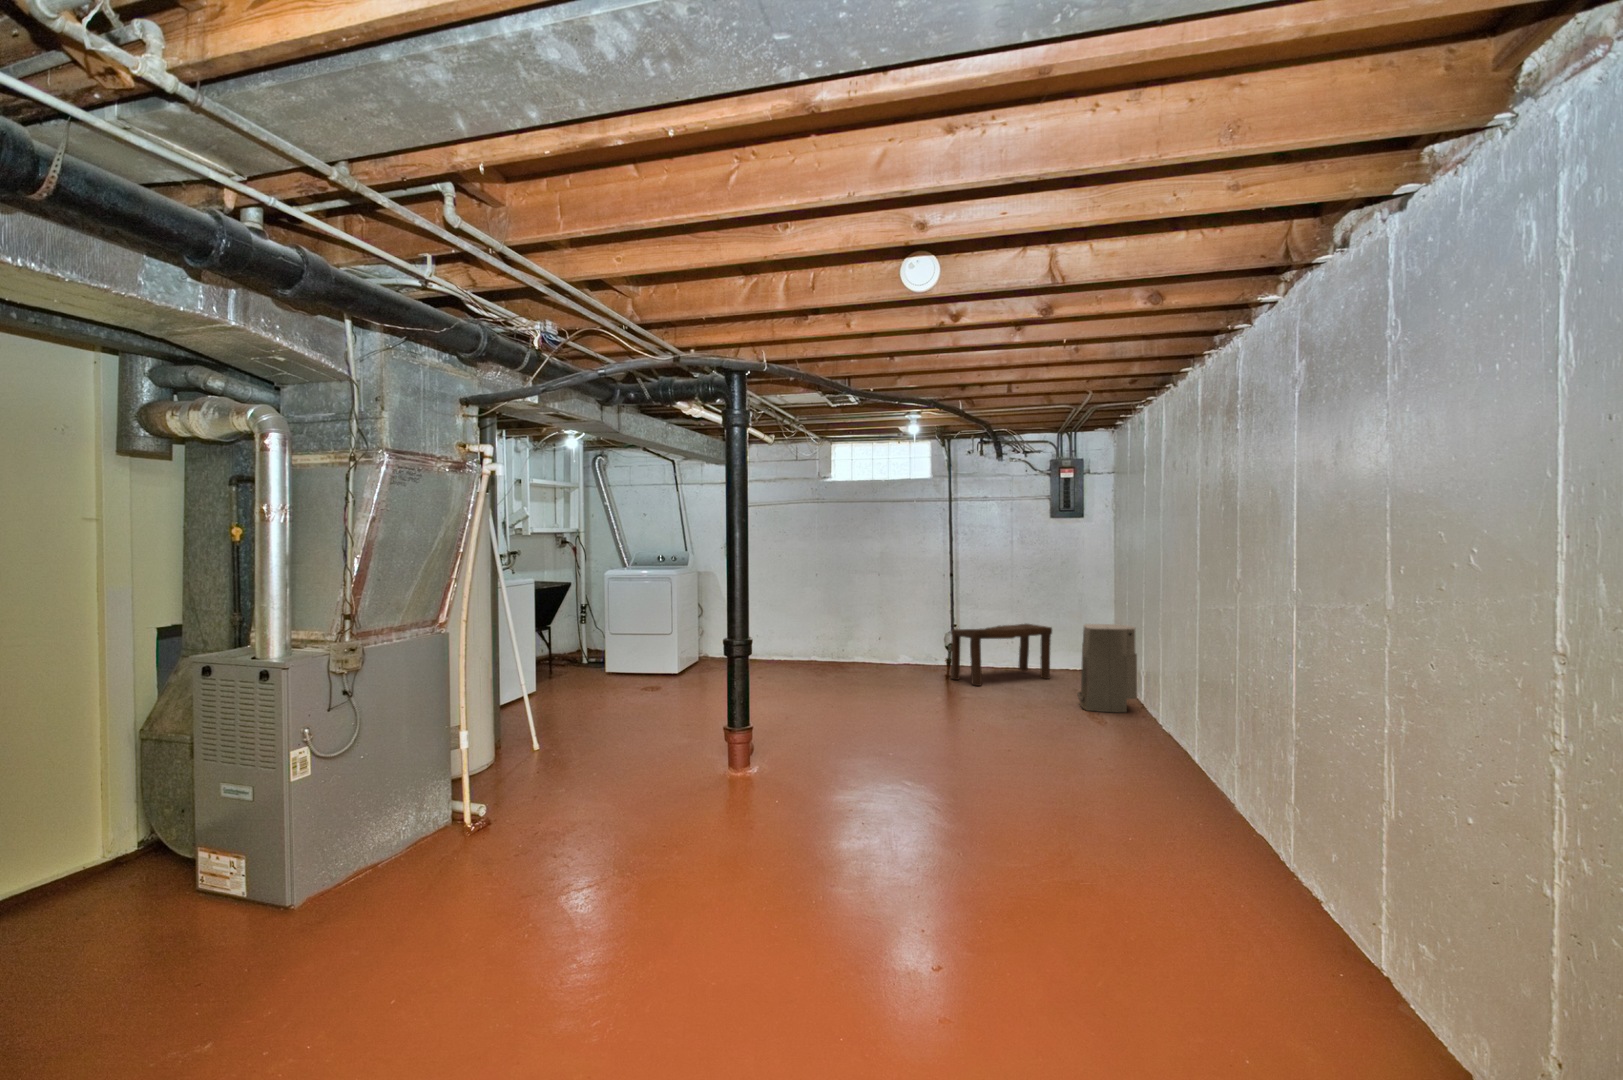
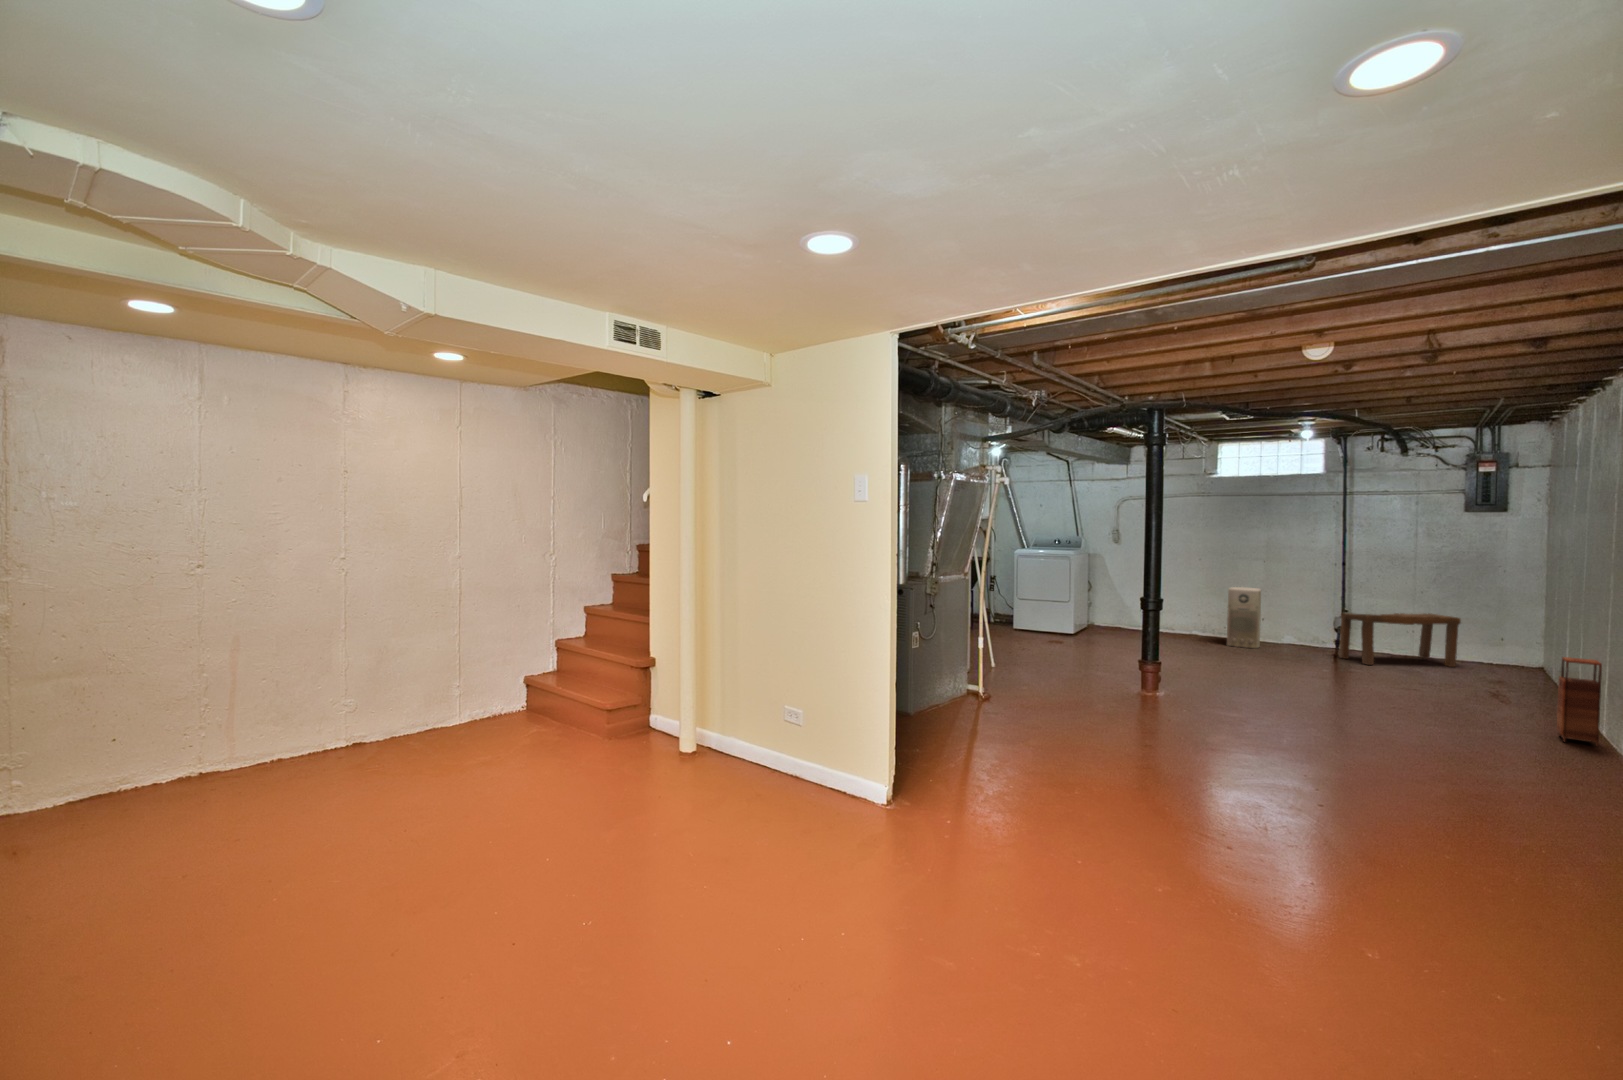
air purifier: present [1077,624,1137,712] -> present [1227,587,1261,648]
storage cabinet: none [1156,679,1195,782] -> present [1557,657,1602,747]

